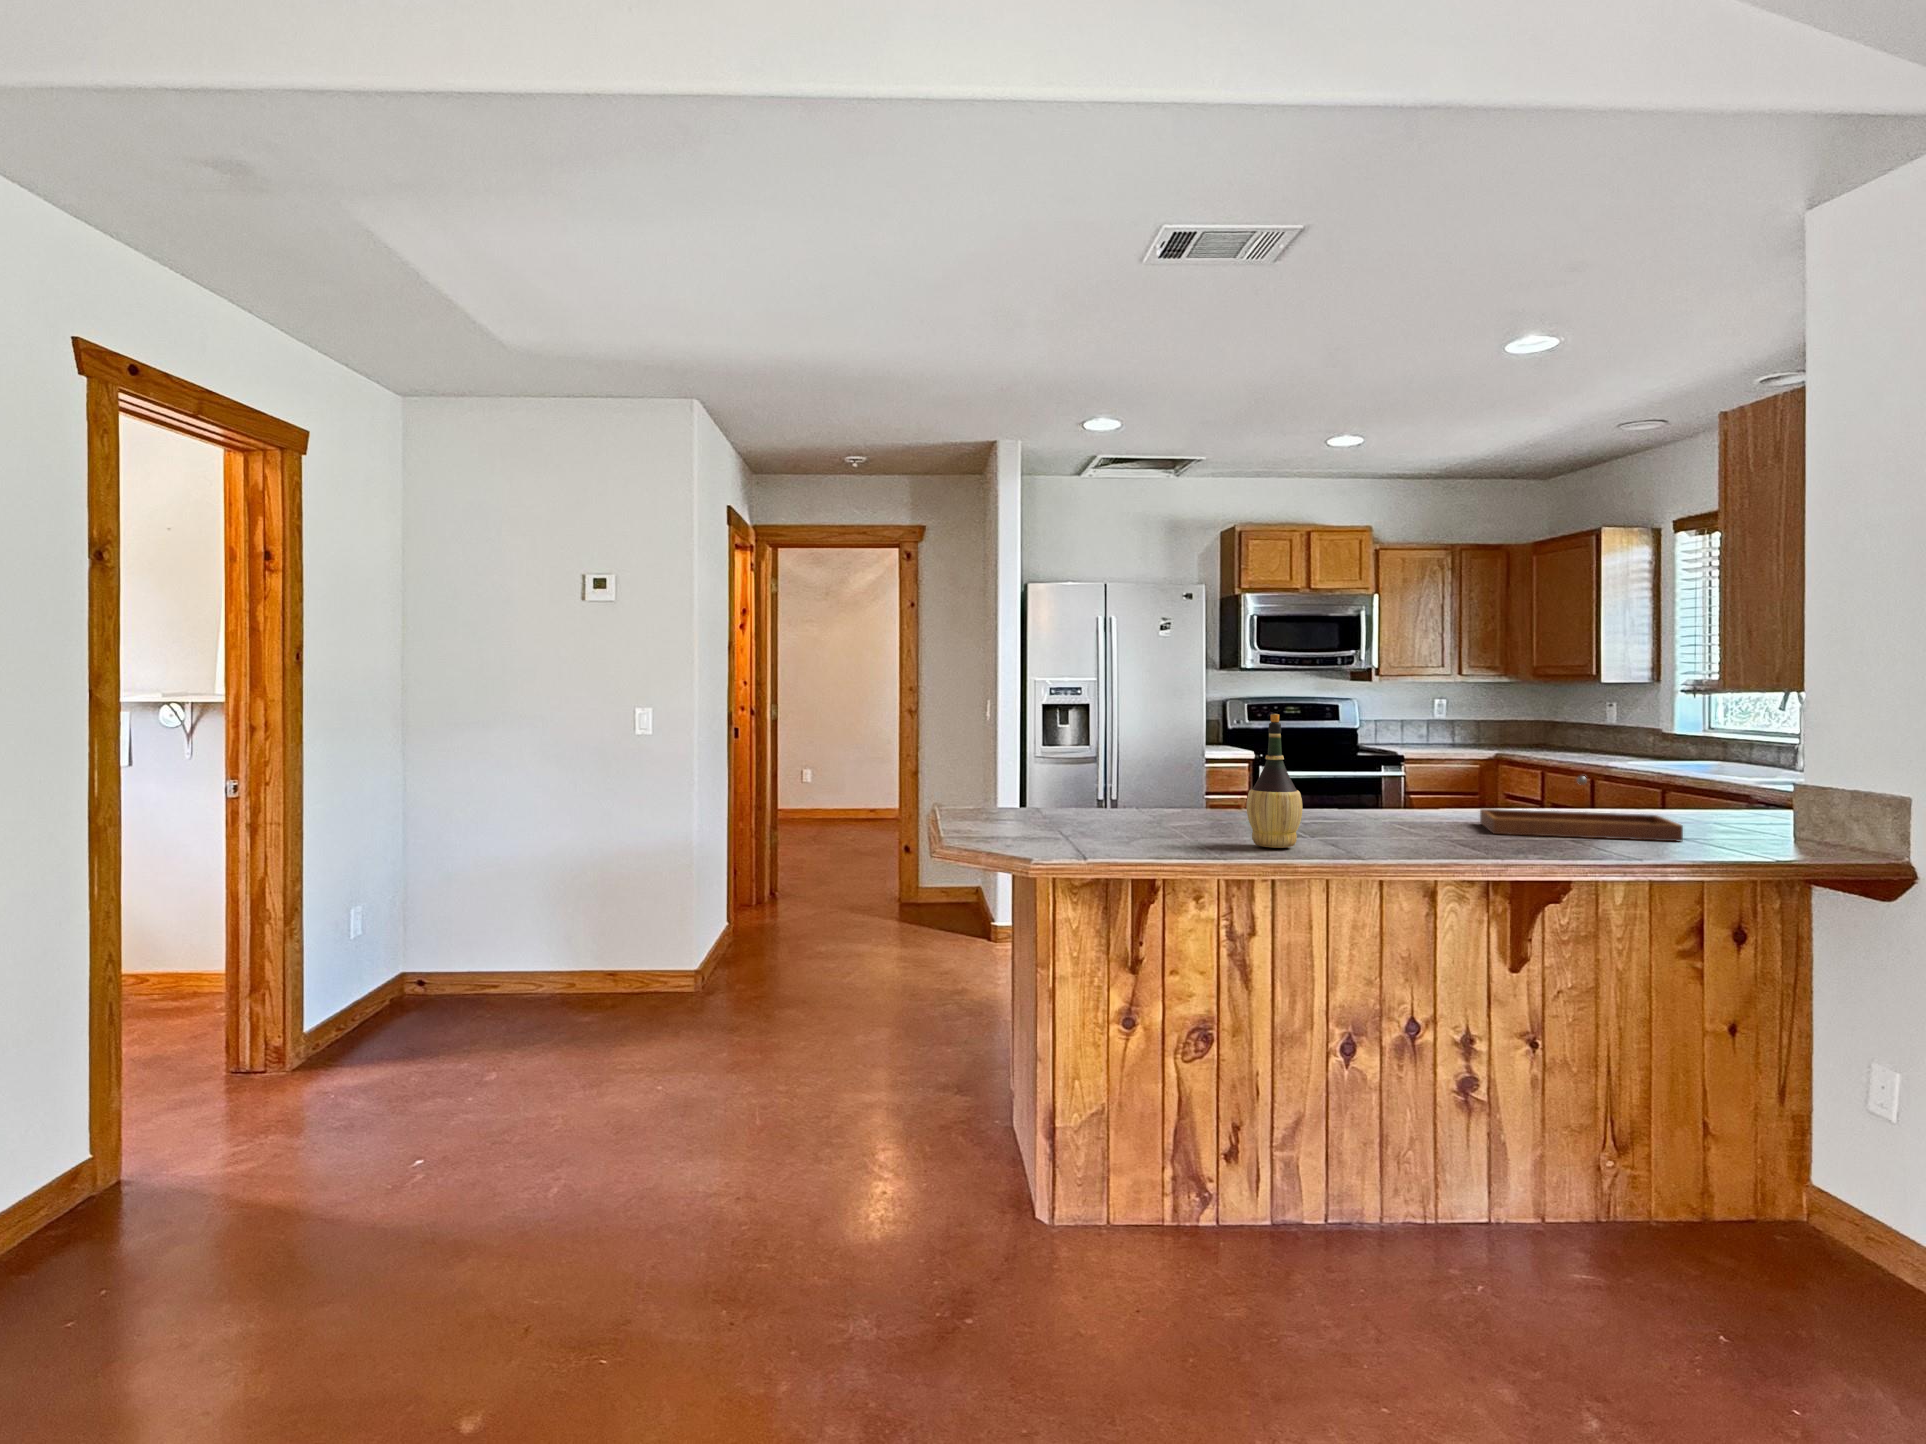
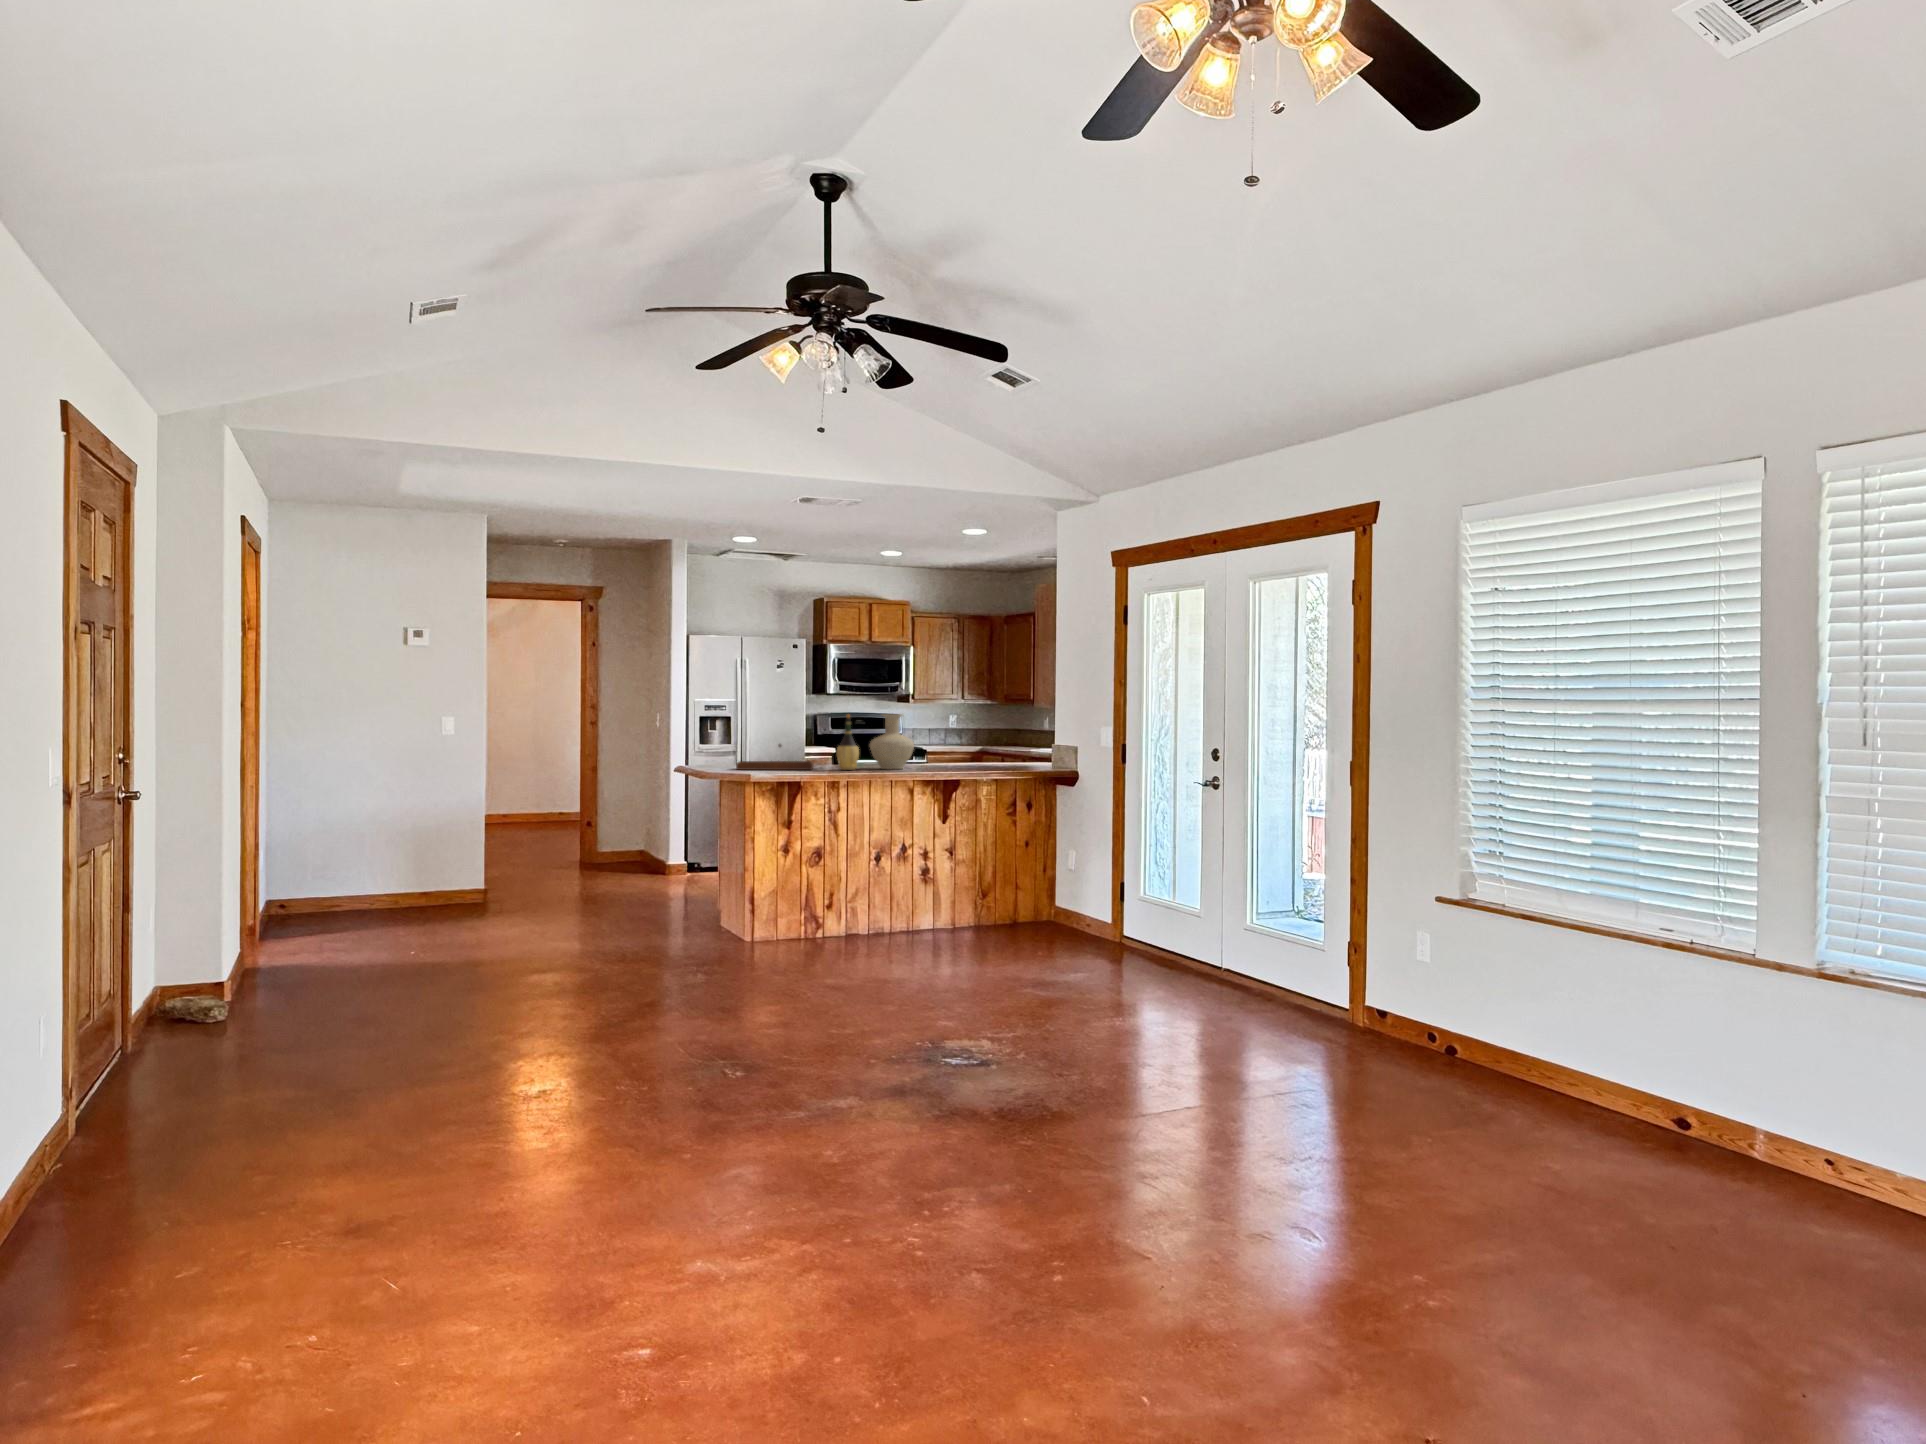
vase: none [1326,712,1441,845] -> present [870,714,914,769]
tray: present [1480,776,1683,841] -> present [736,744,814,770]

